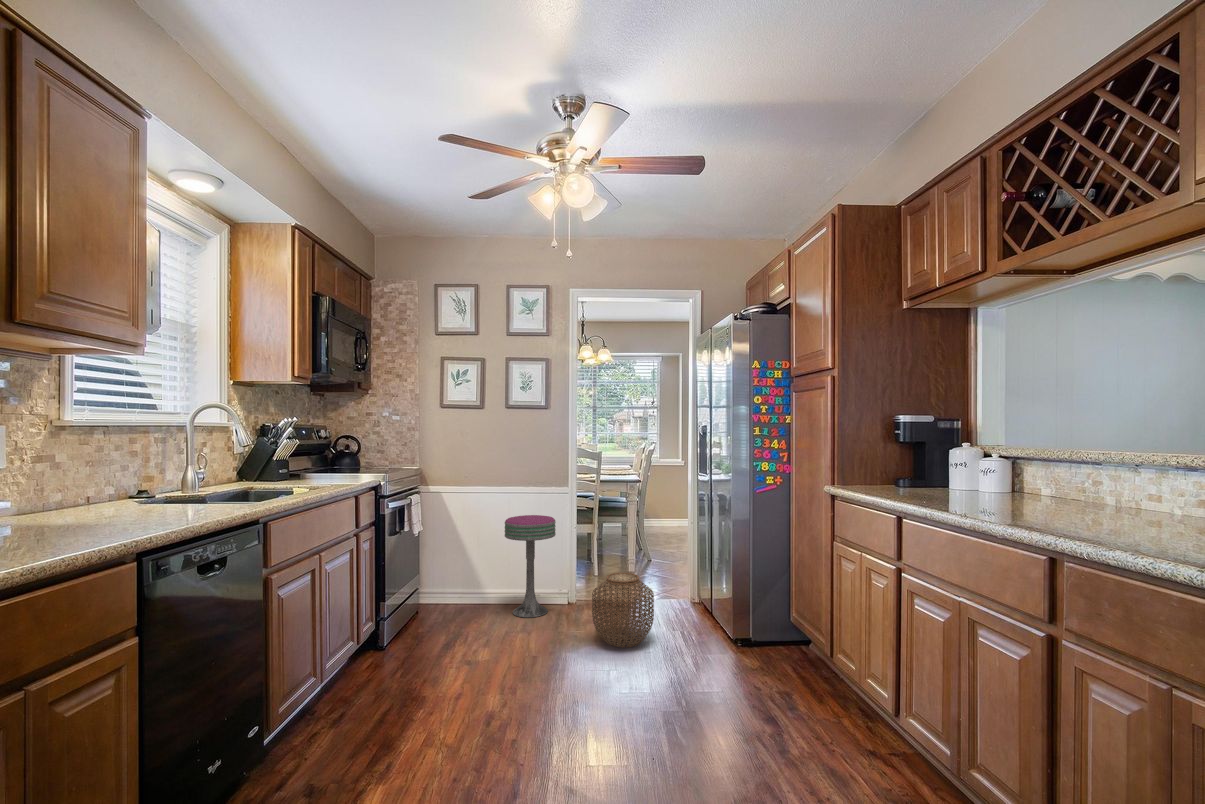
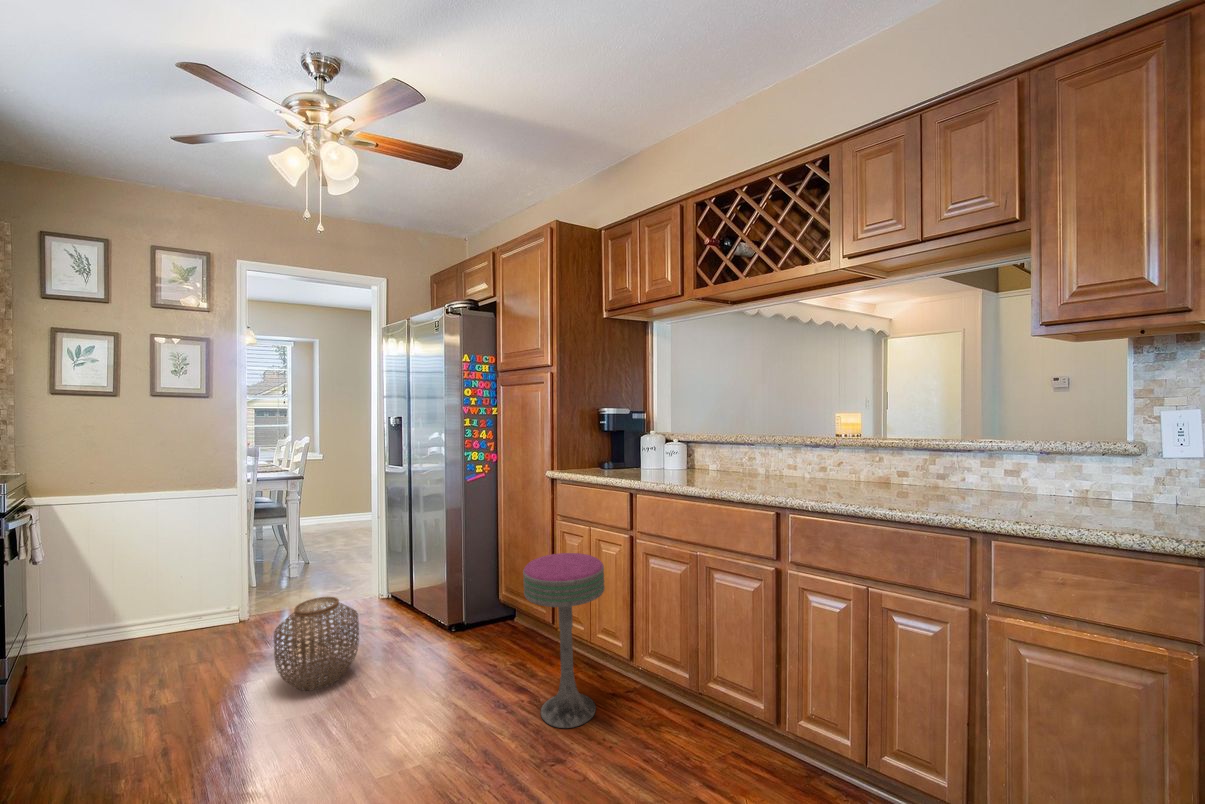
bar stool: present [505,515,556,618] -> present [523,553,605,728]

